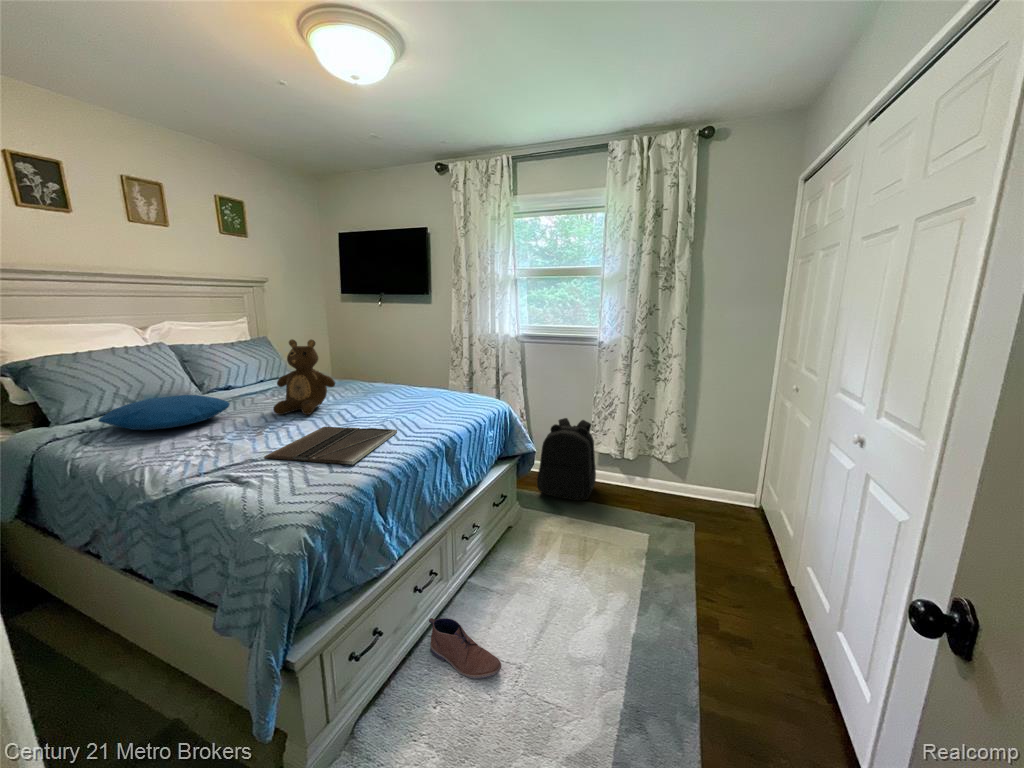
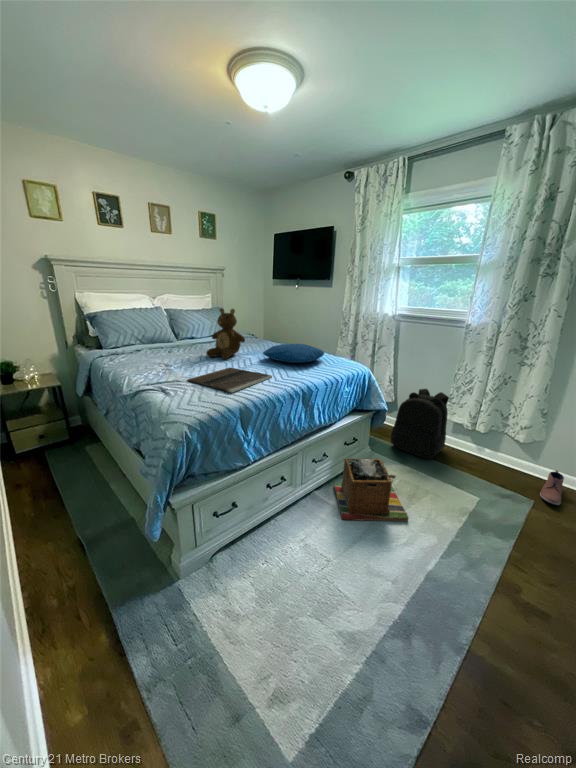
pillow: present [98,395,230,430] -> present [263,344,324,363]
laundry basket: none [491,514,590,607] -> present [334,458,408,521]
shoe: present [429,618,501,679] -> present [540,470,564,505]

